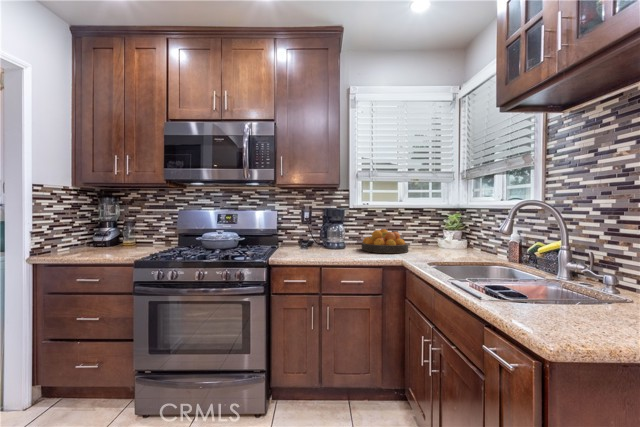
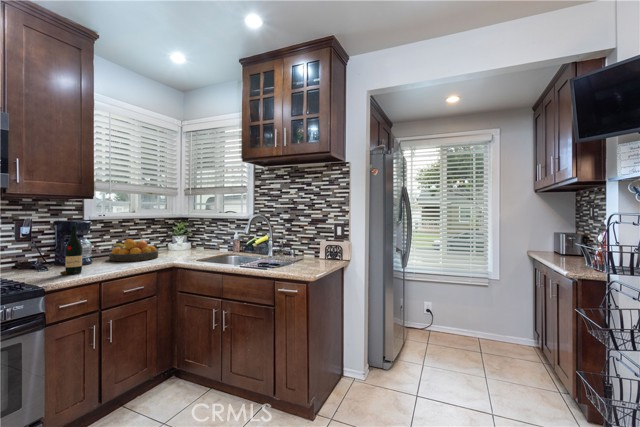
wine bottle: none [301,211,318,256] -> present [60,226,82,275]

